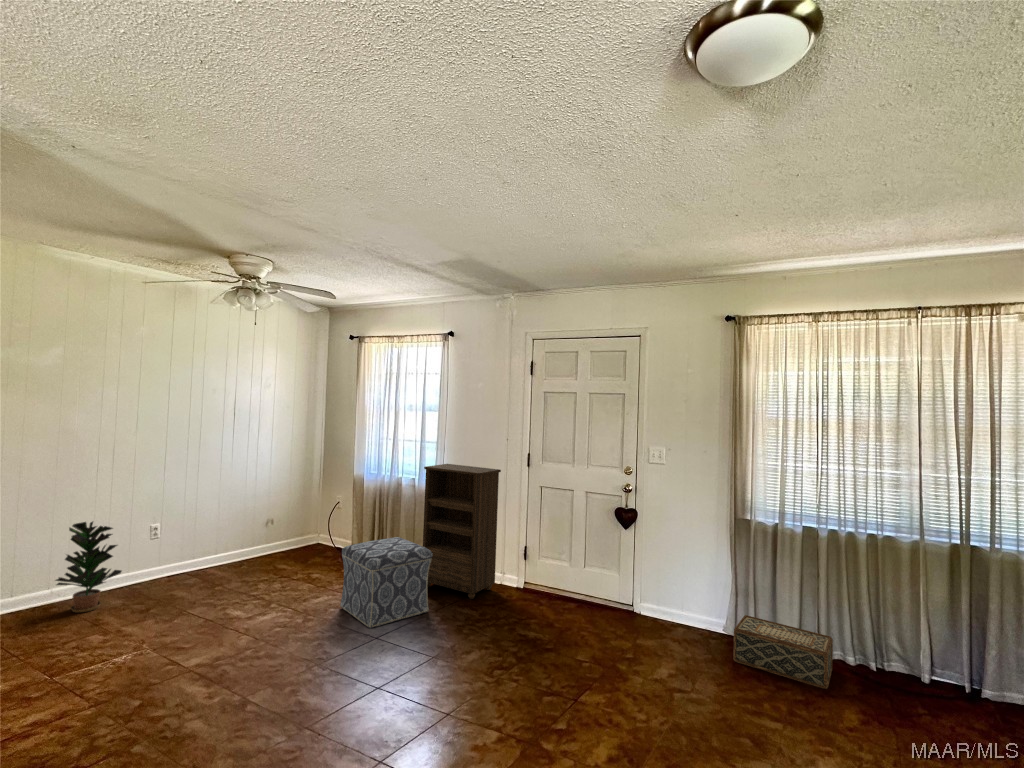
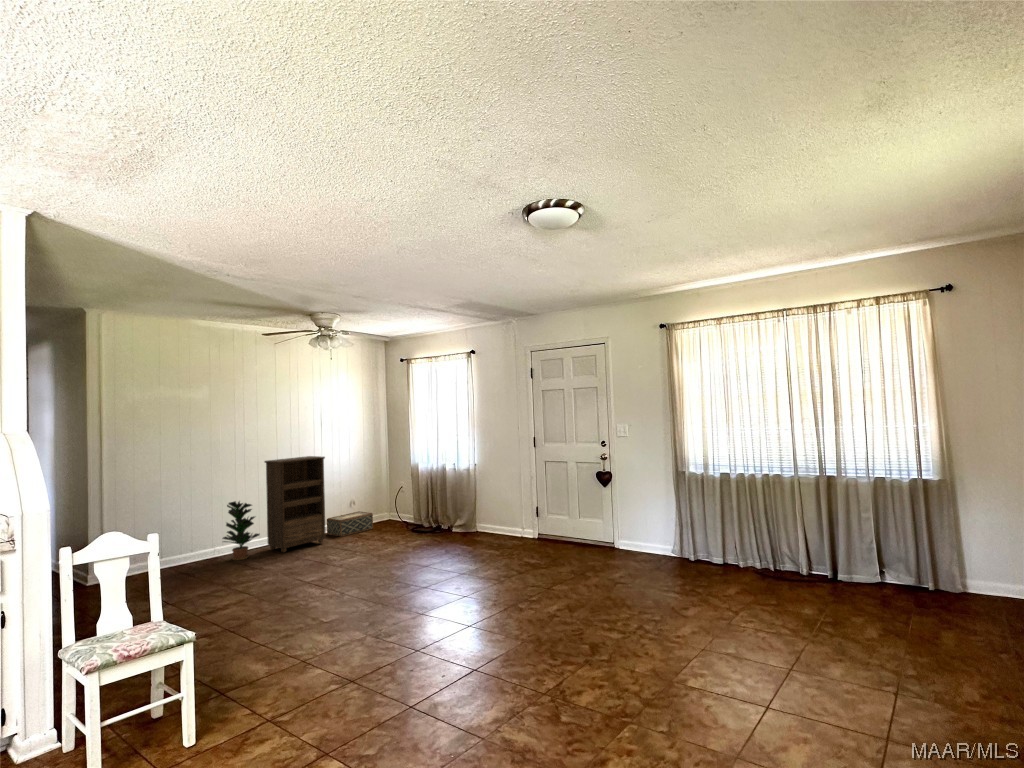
bookshelf: present [423,464,501,599] -> present [265,456,326,552]
ottoman: present [340,537,433,628] -> none [402,504,465,562]
woven basket: present [733,615,833,689] -> present [327,511,373,536]

